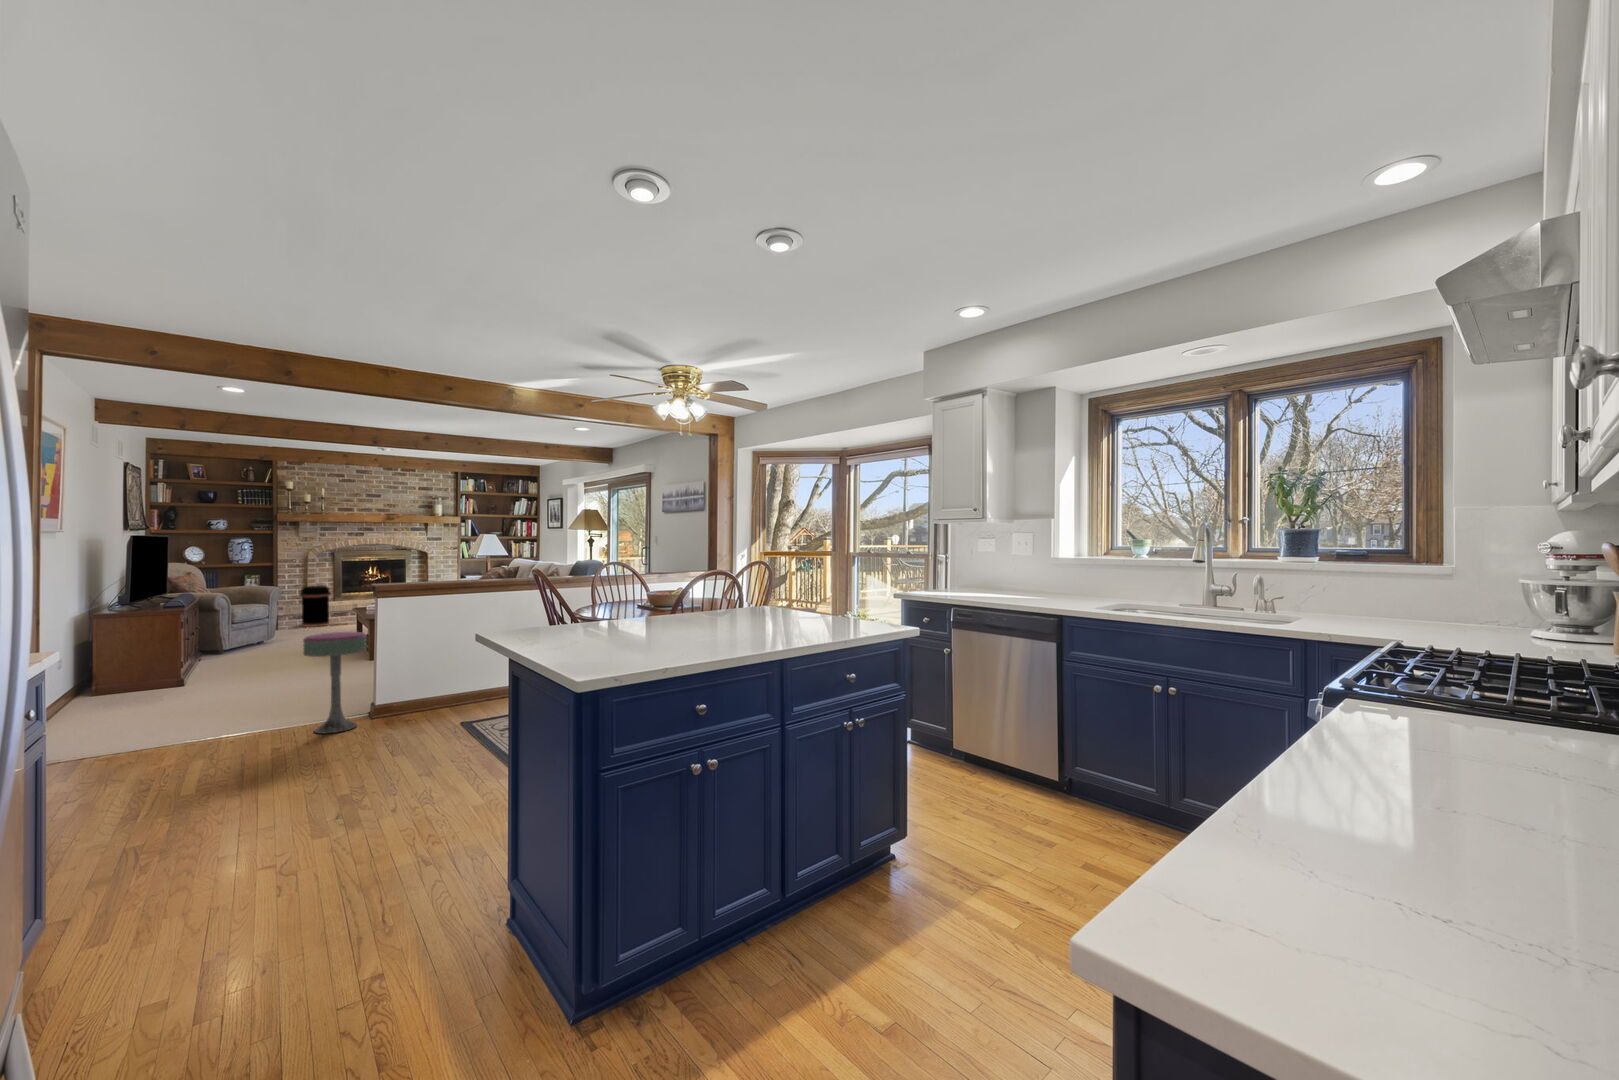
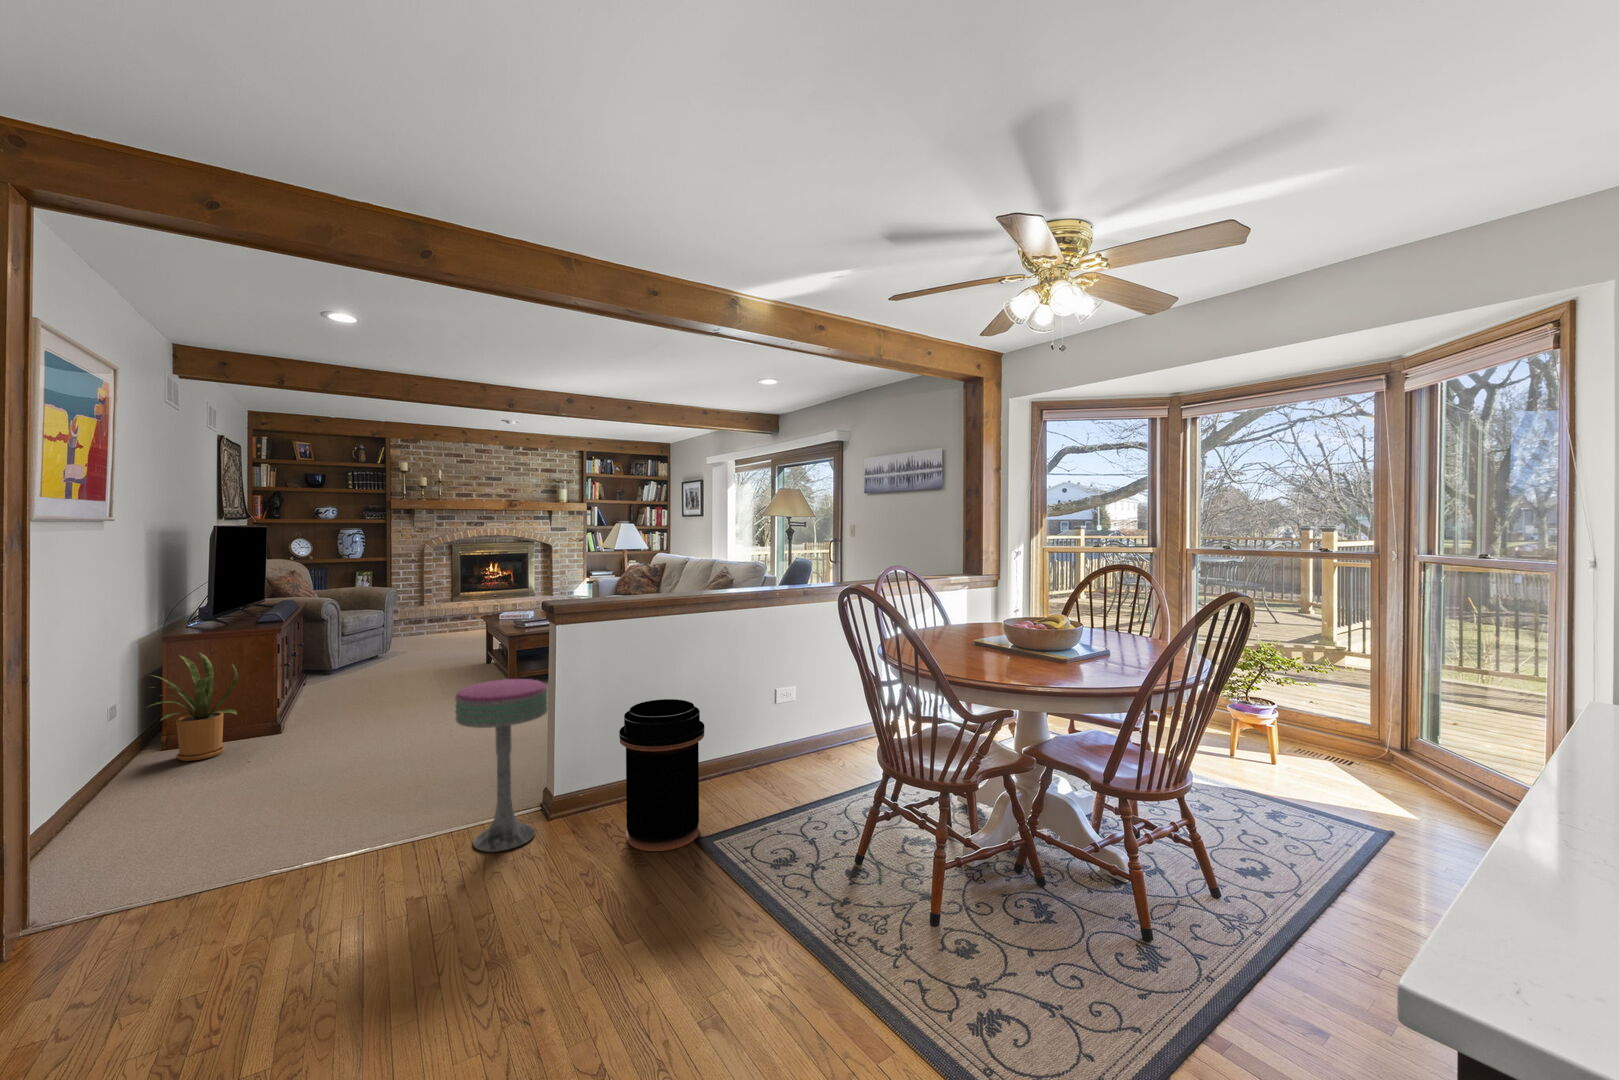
trash can: present [300,586,331,627] -> present [619,699,705,851]
house plant: none [77,626,149,702] -> present [148,653,238,761]

